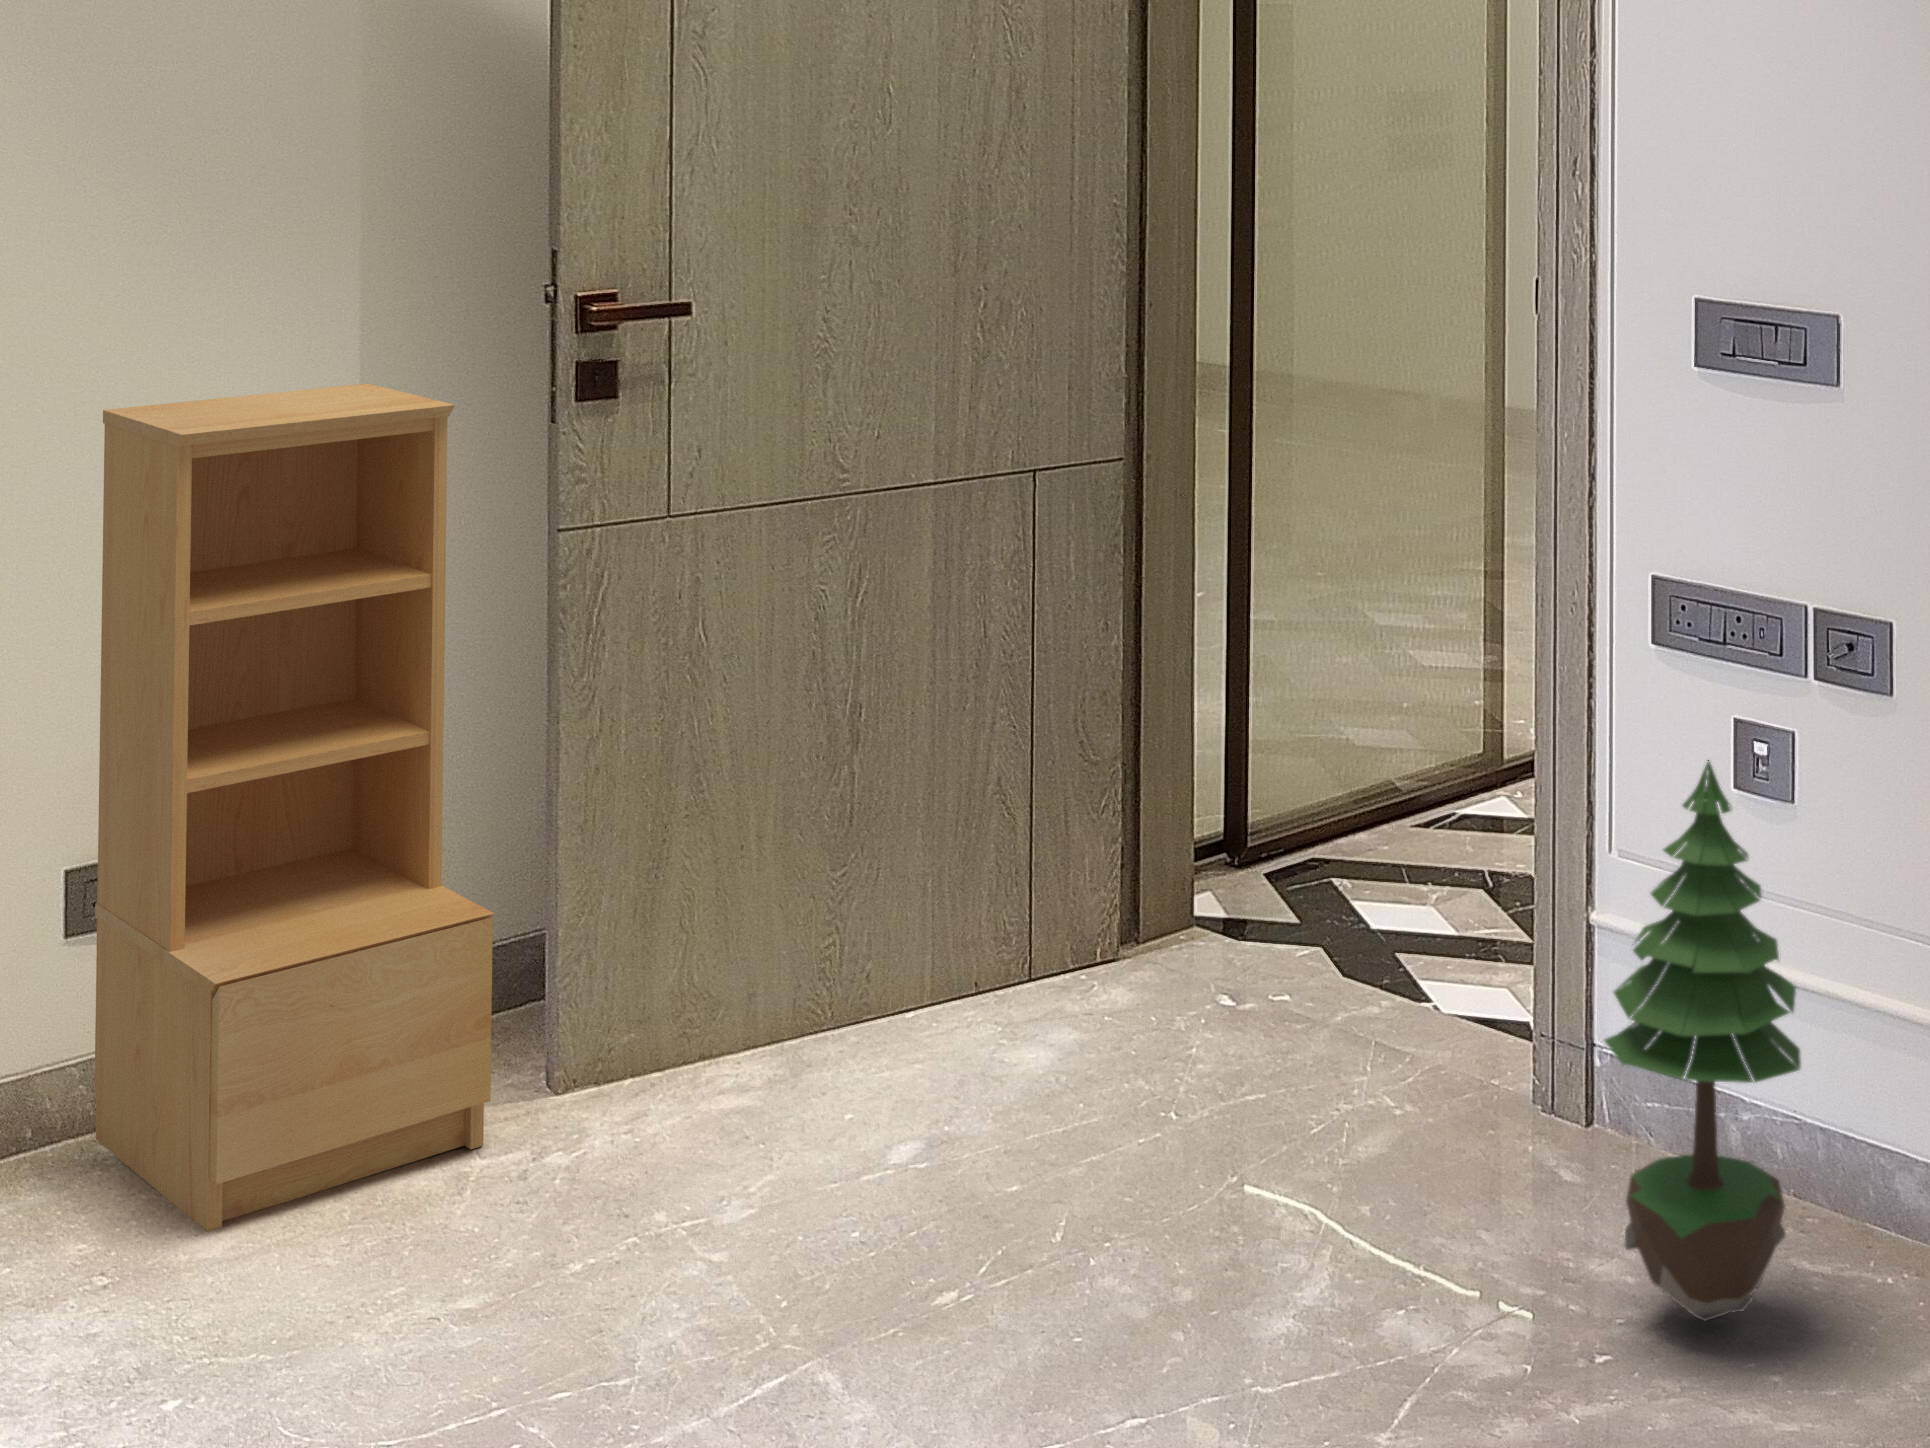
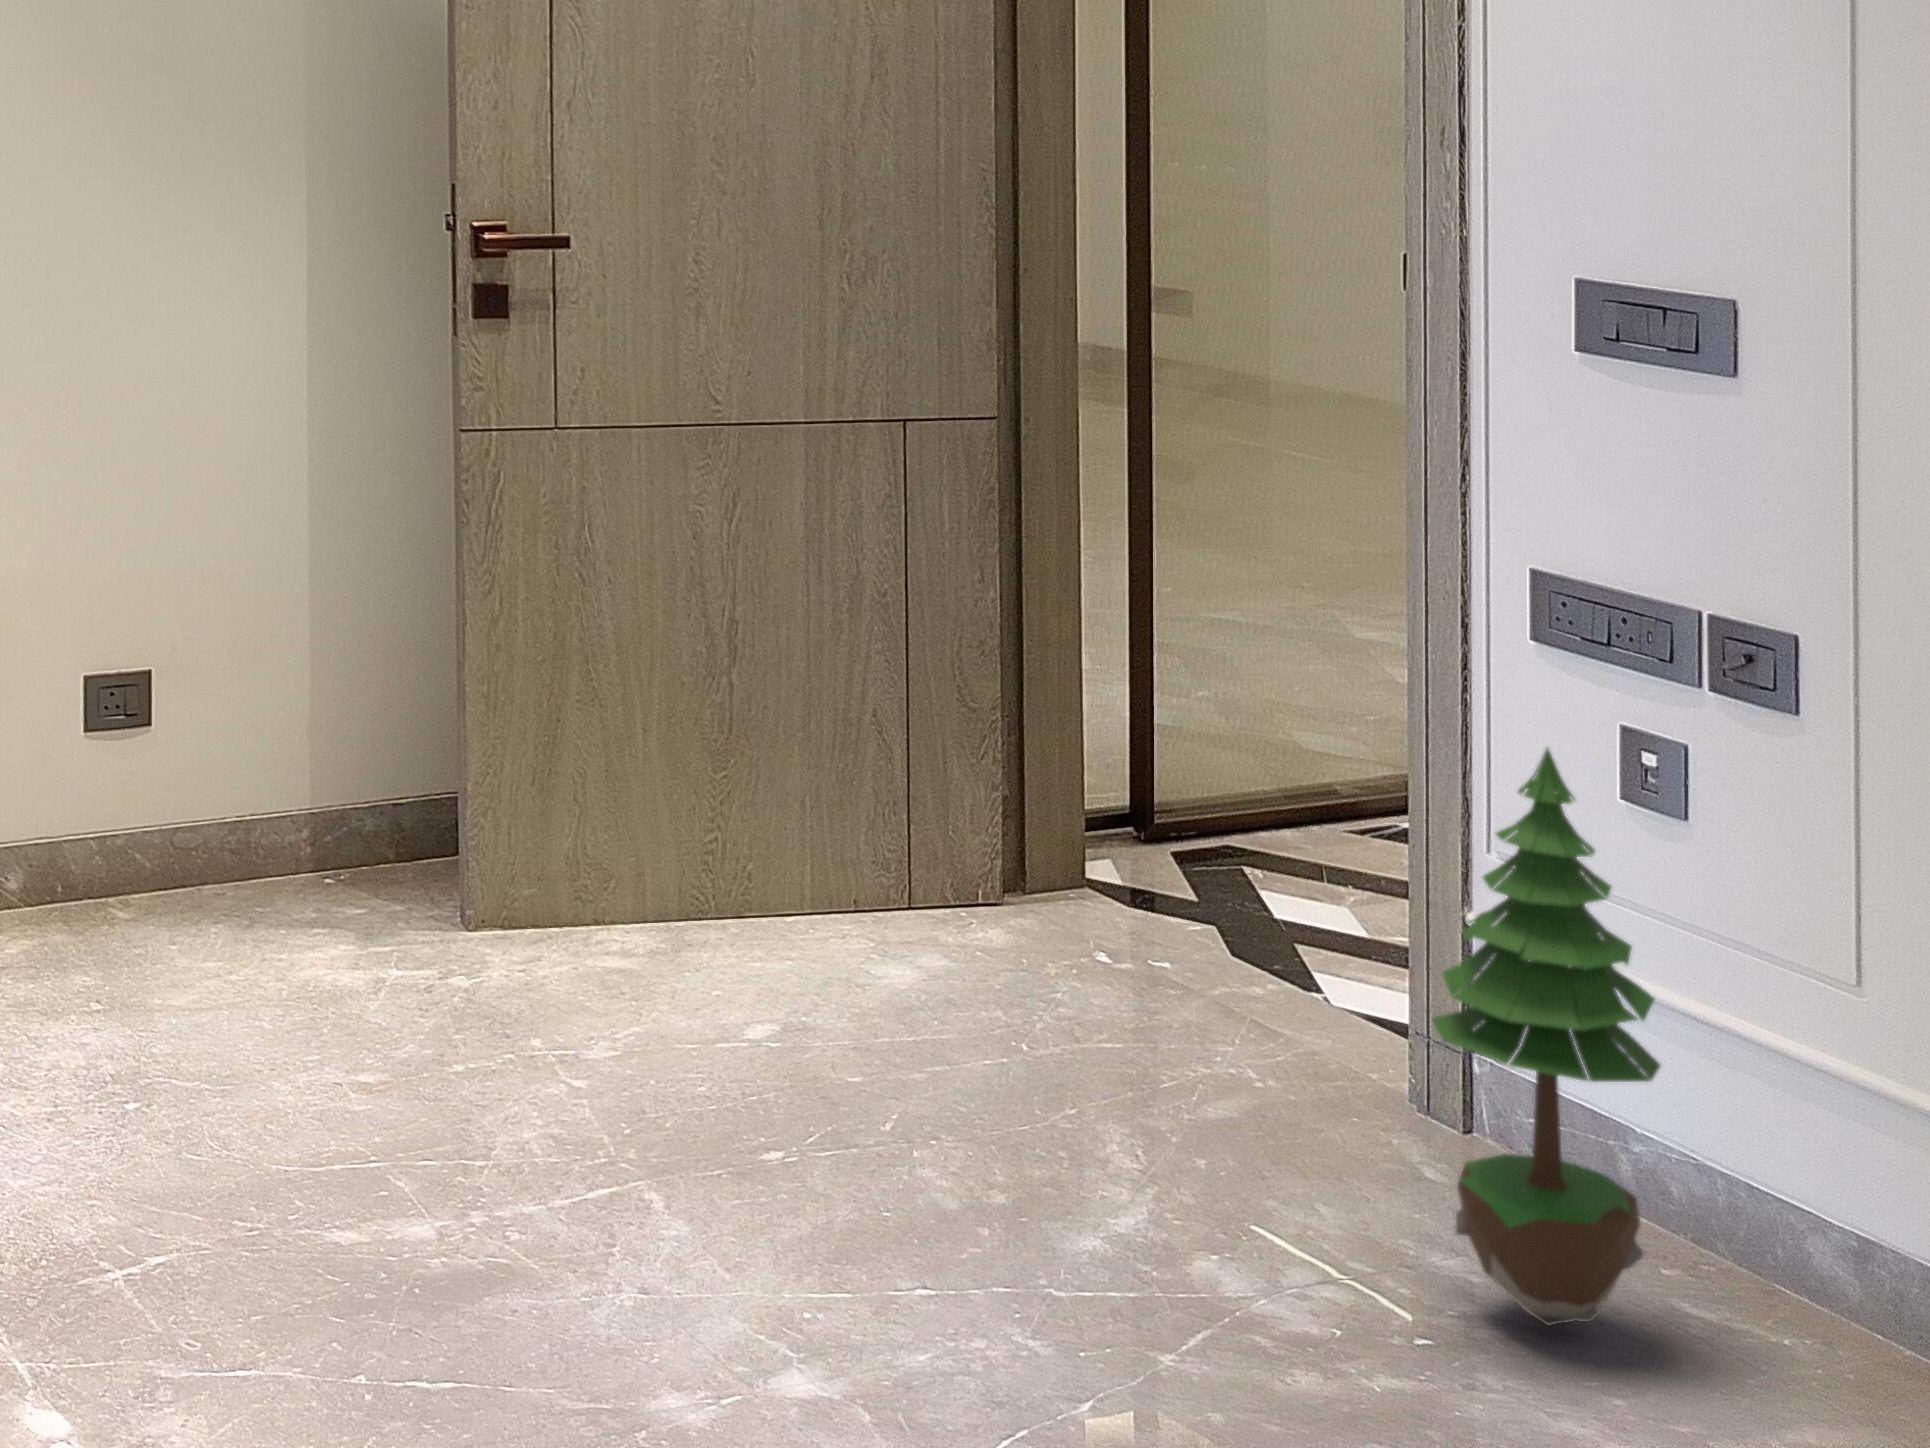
bookshelf: present [94,383,494,1232] -> none [102,300,404,987]

